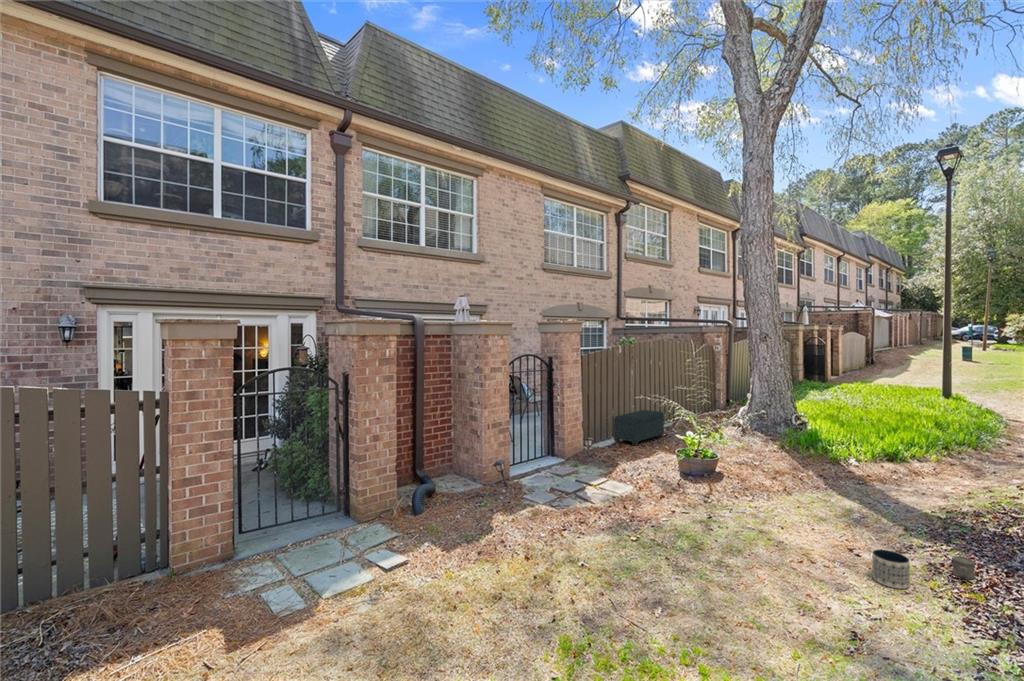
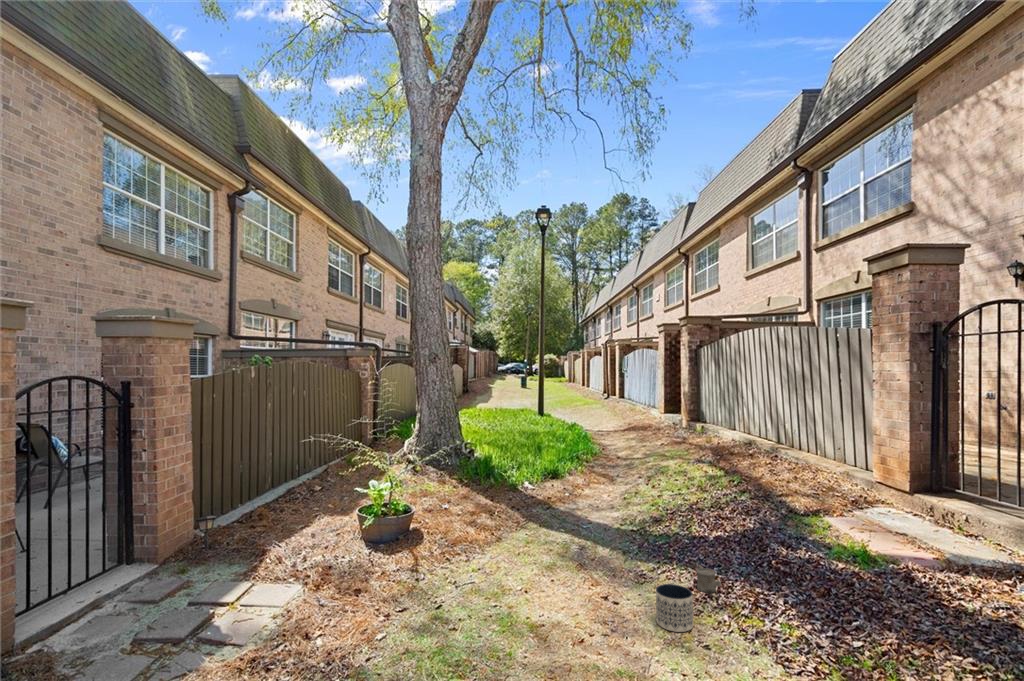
bench: present [614,410,664,446] -> none [241,459,316,515]

